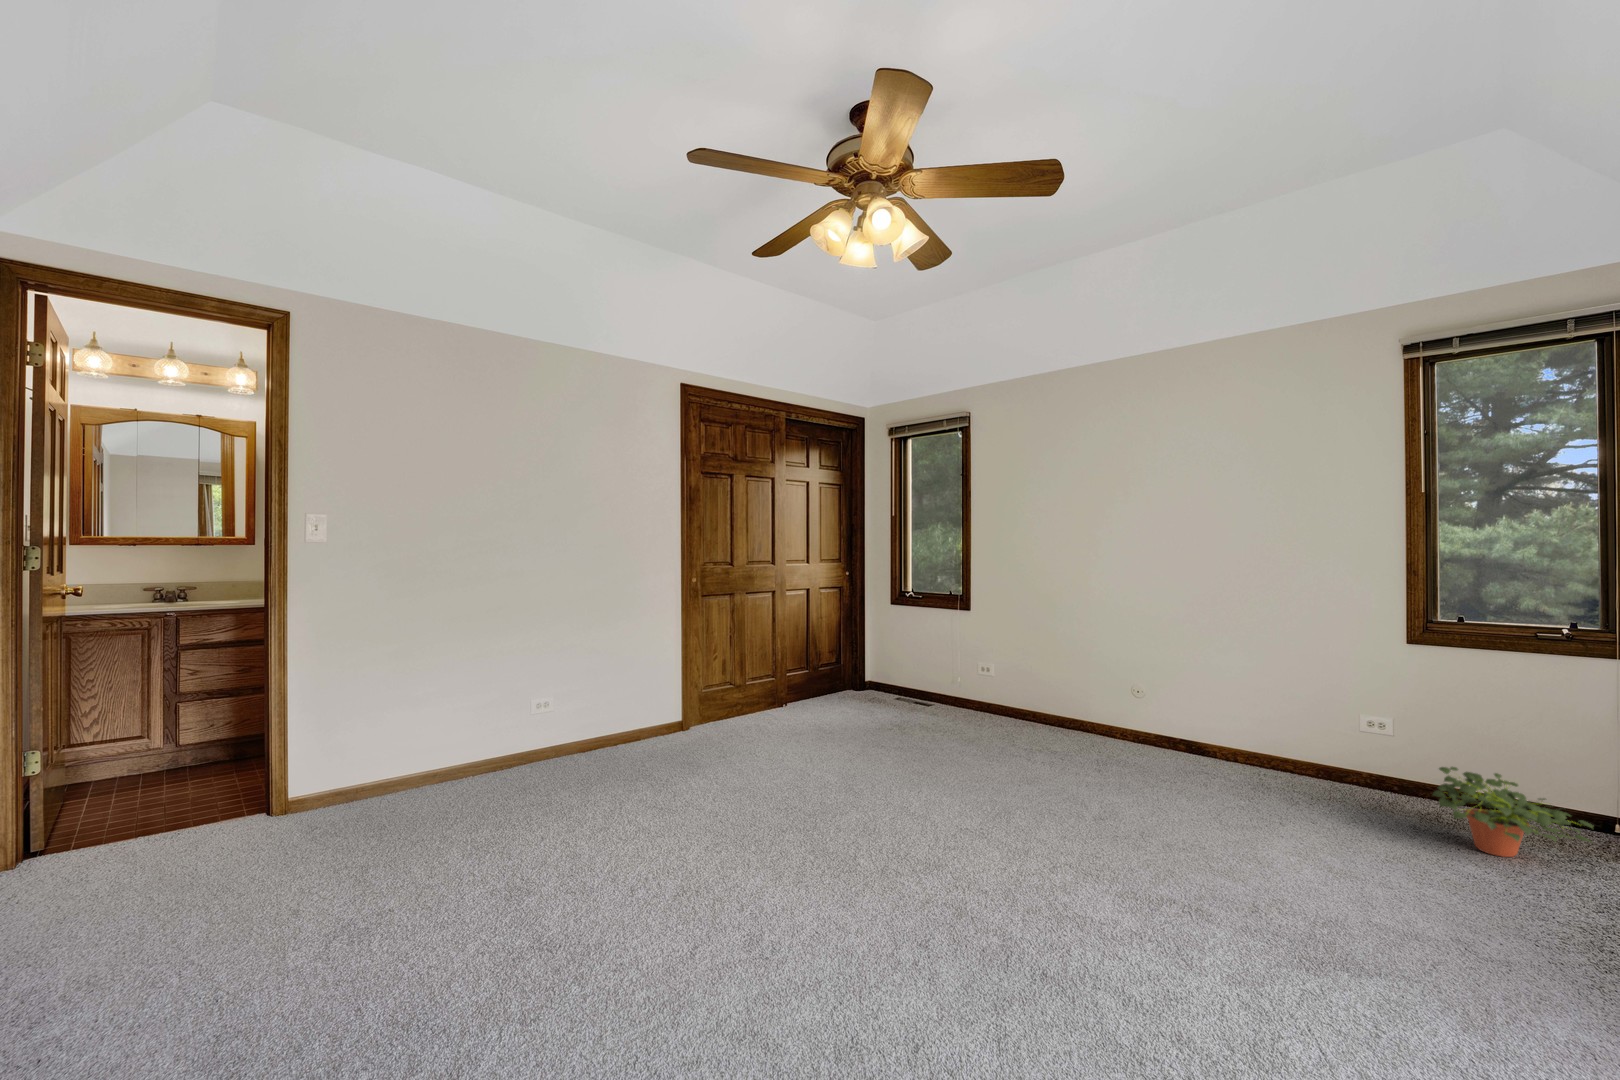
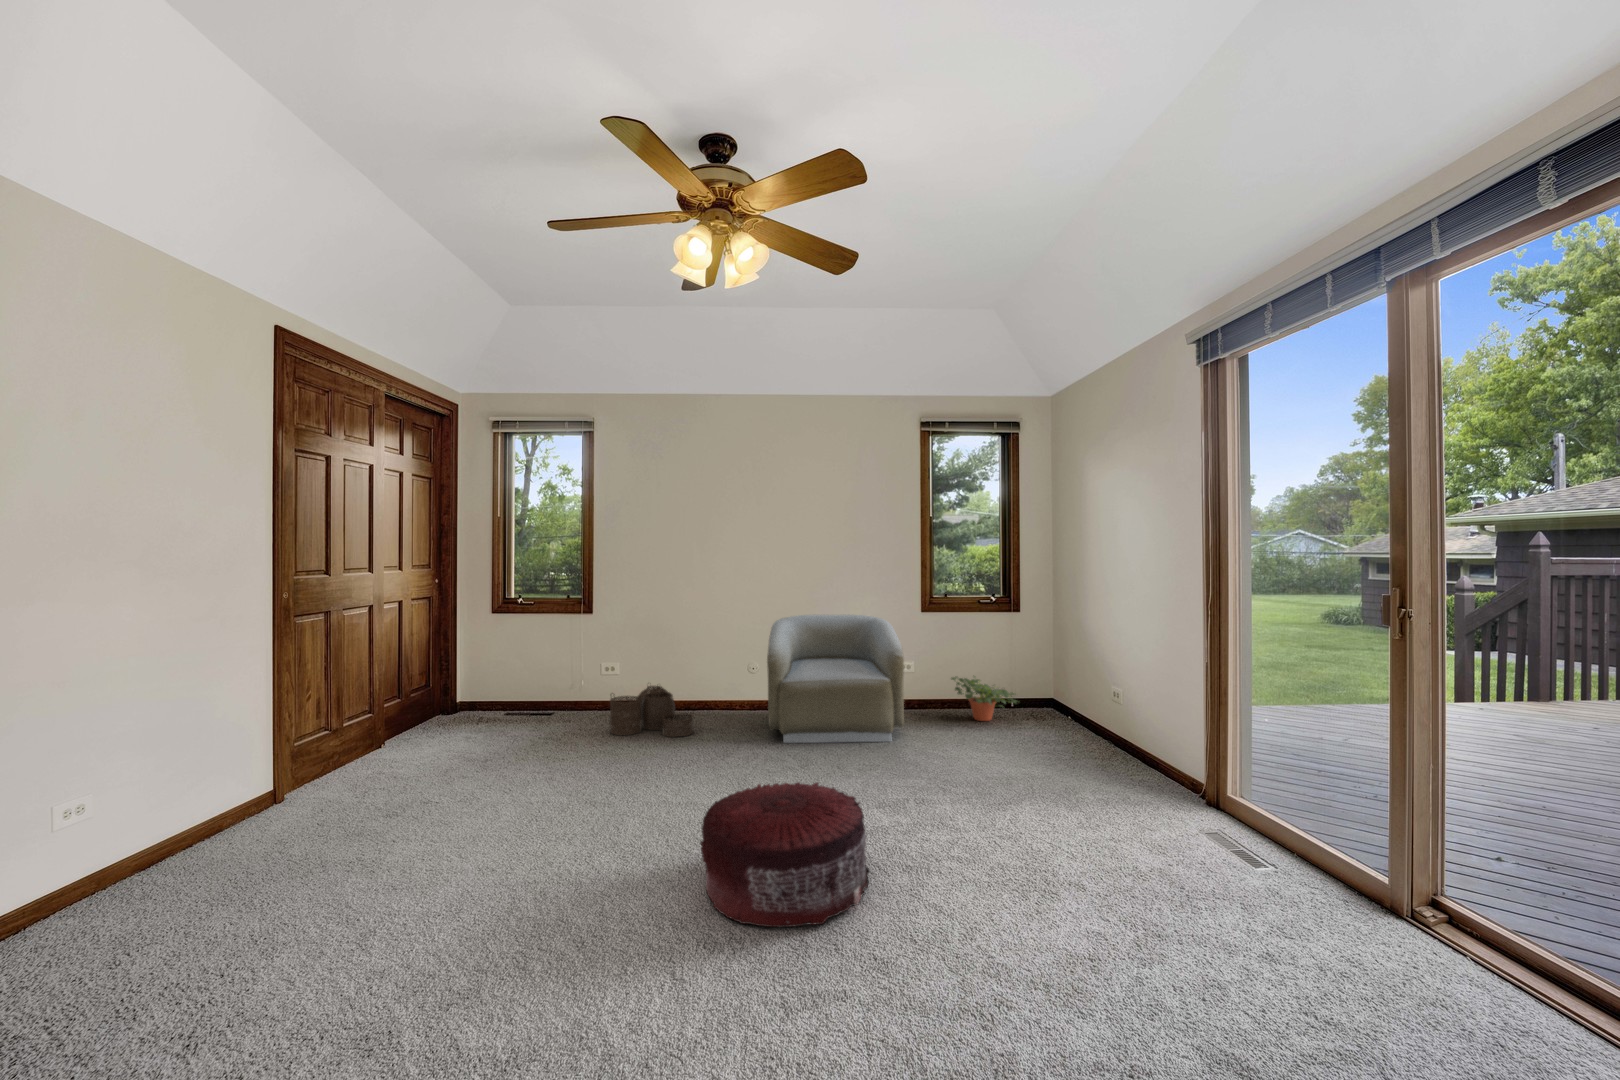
armchair: none [1086,637,1316,832] -> present [767,615,904,743]
woven basket: none [949,692,1032,756] -> present [610,686,694,737]
pouf: none [767,808,942,968] -> present [700,782,870,927]

